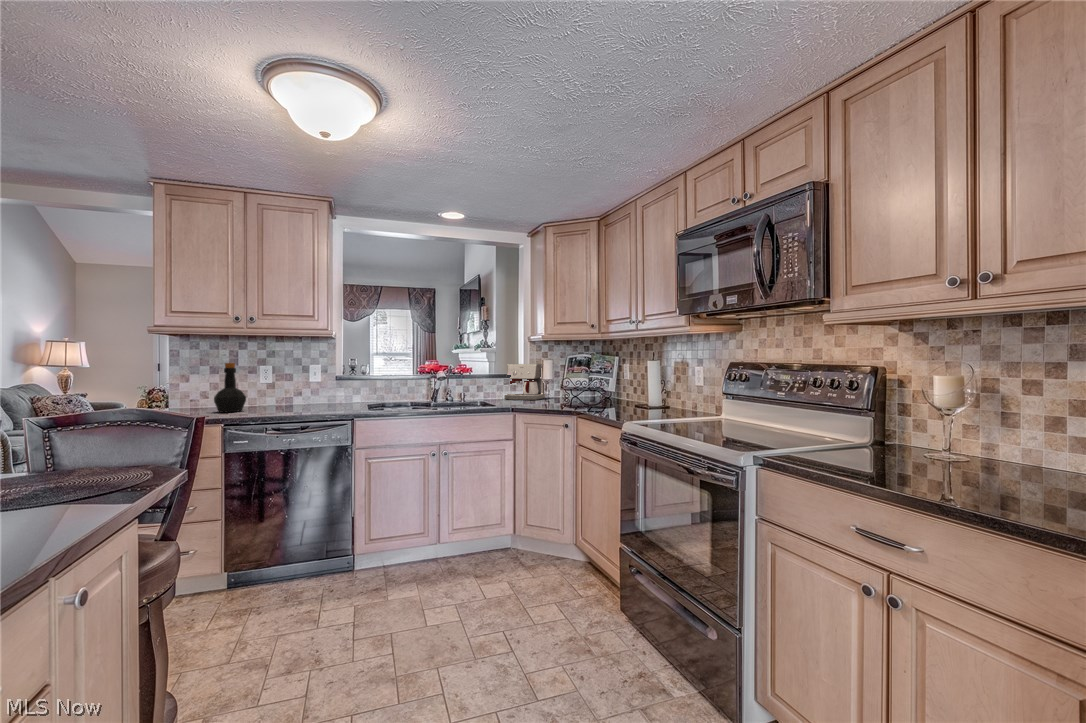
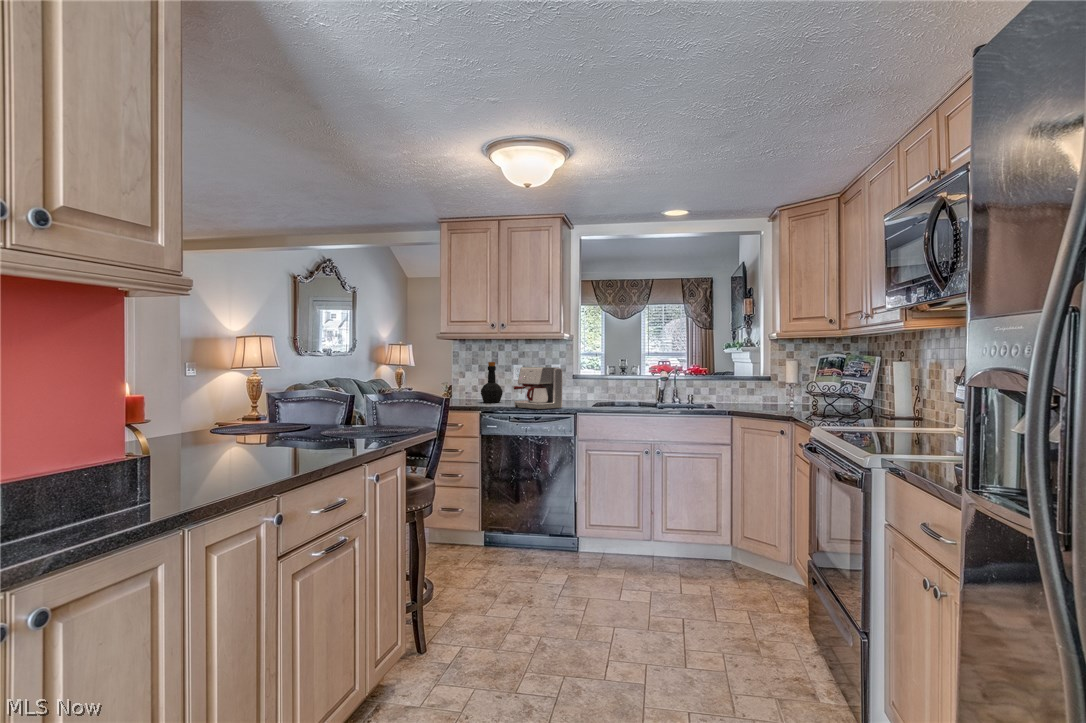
coffee maker: present [505,364,545,400] -> present [514,367,562,409]

